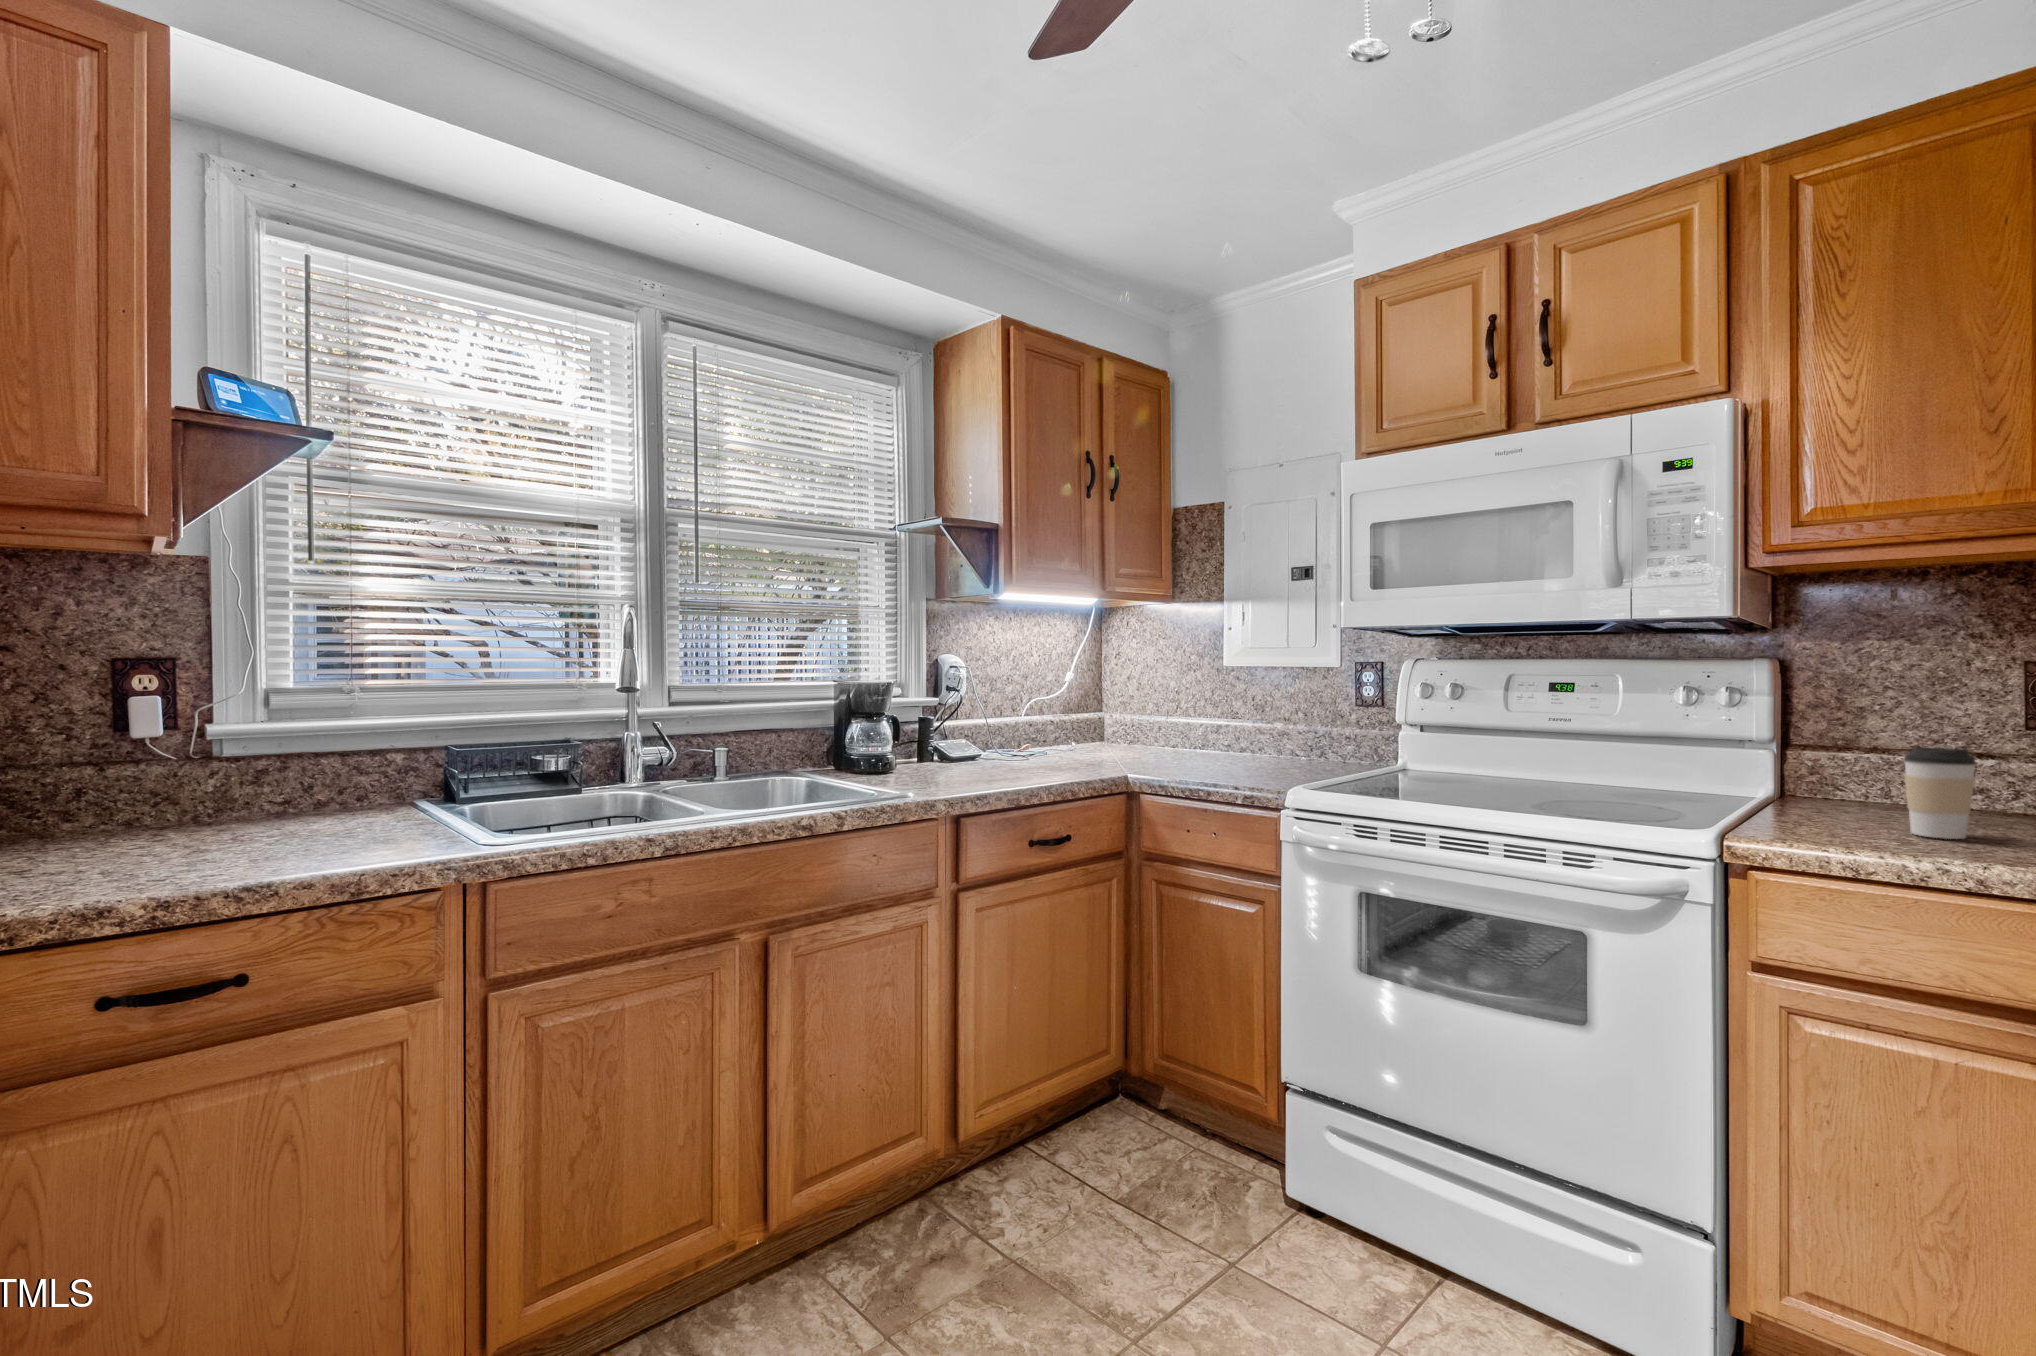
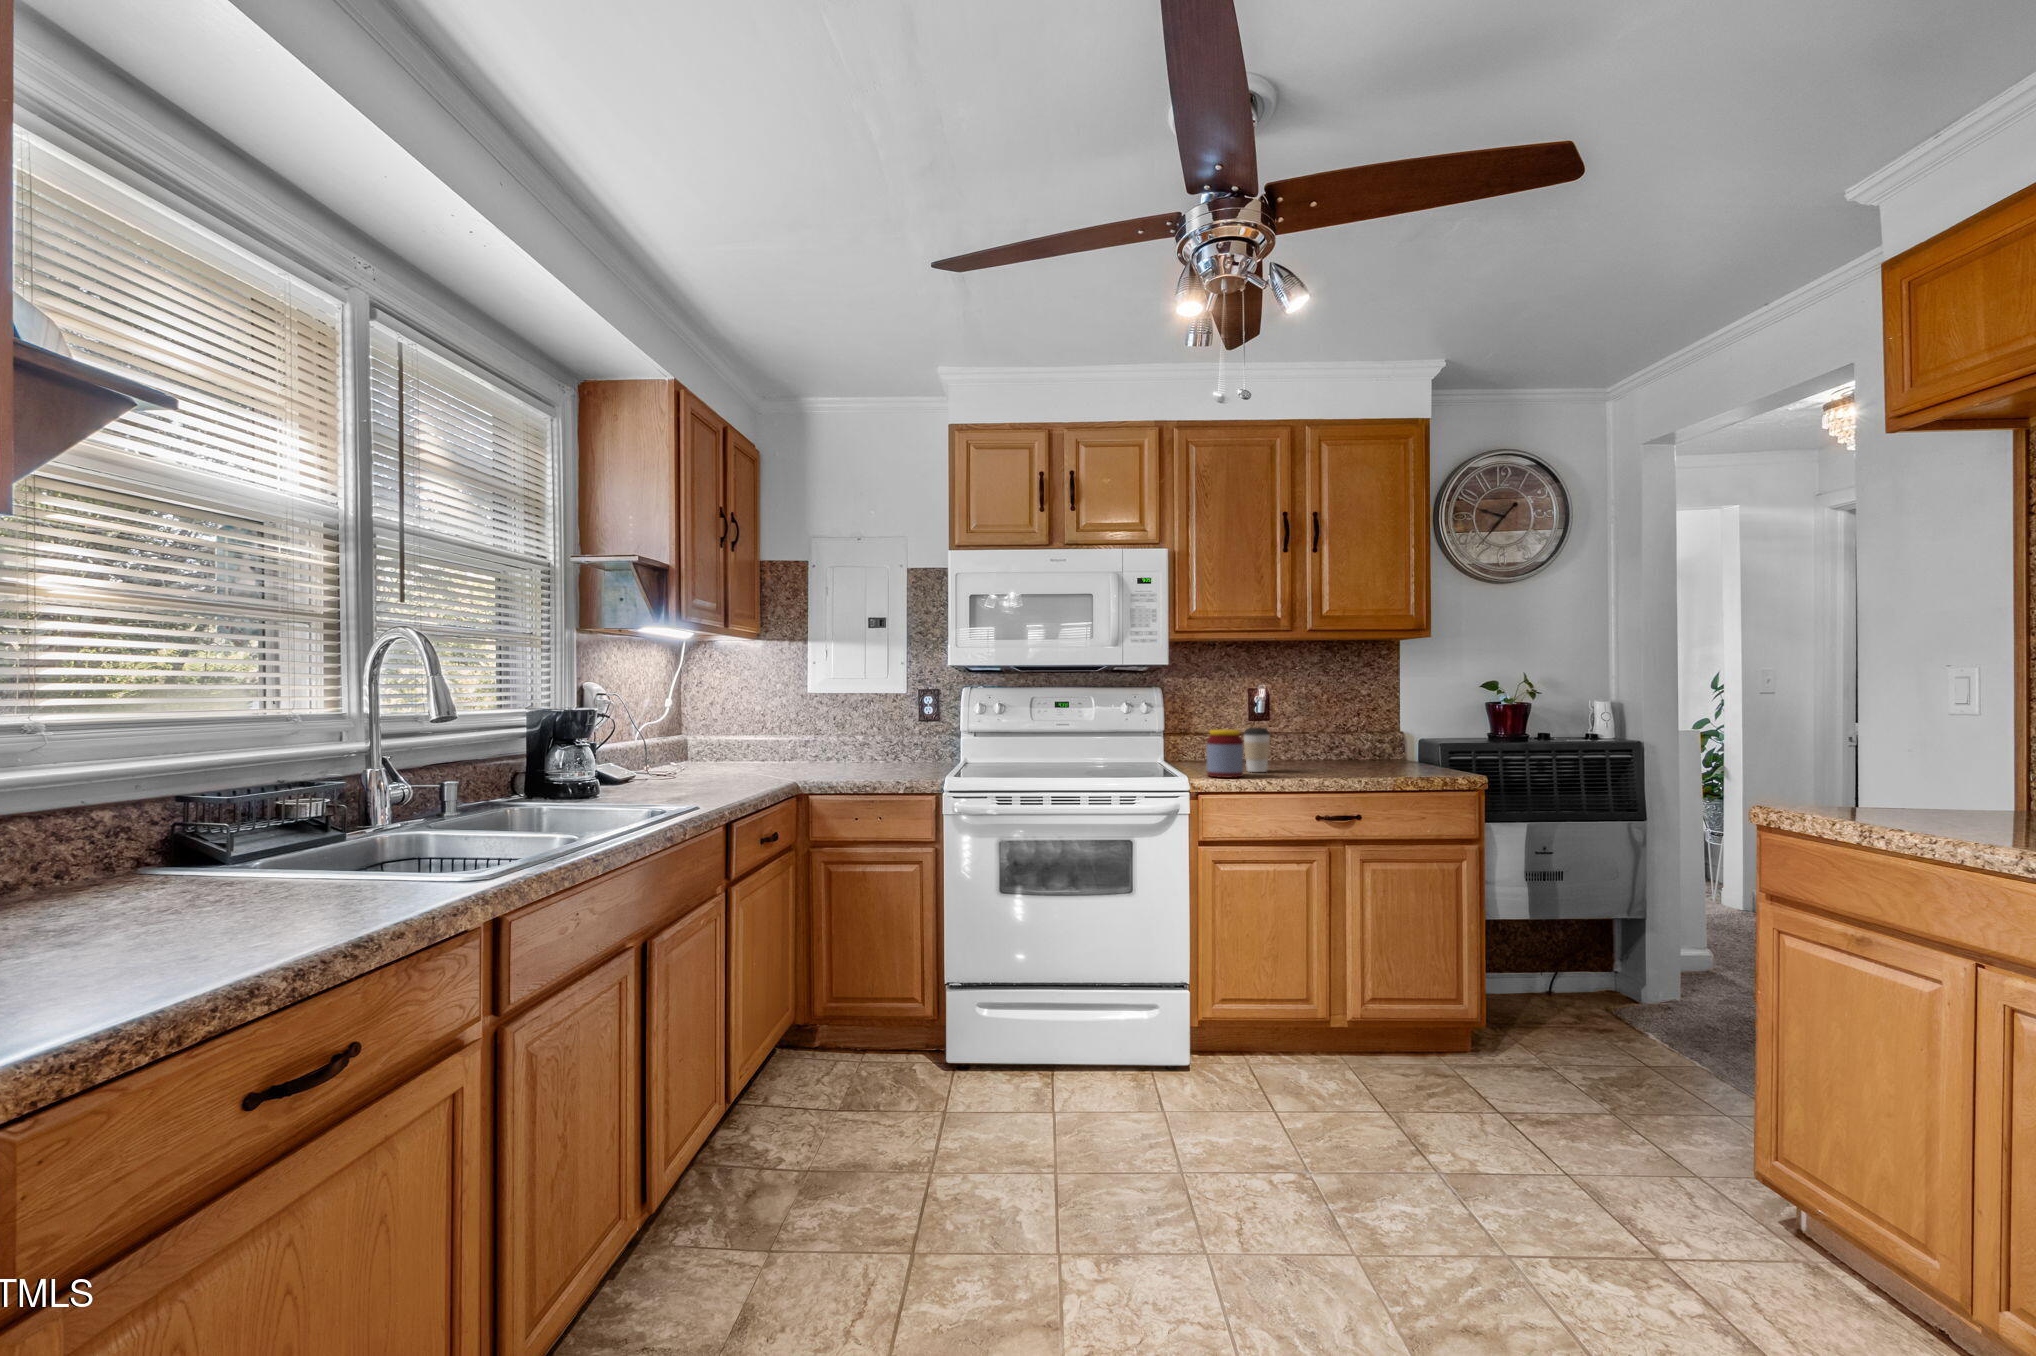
jar: none [1785,748,1877,844] -> present [1207,730,1243,777]

